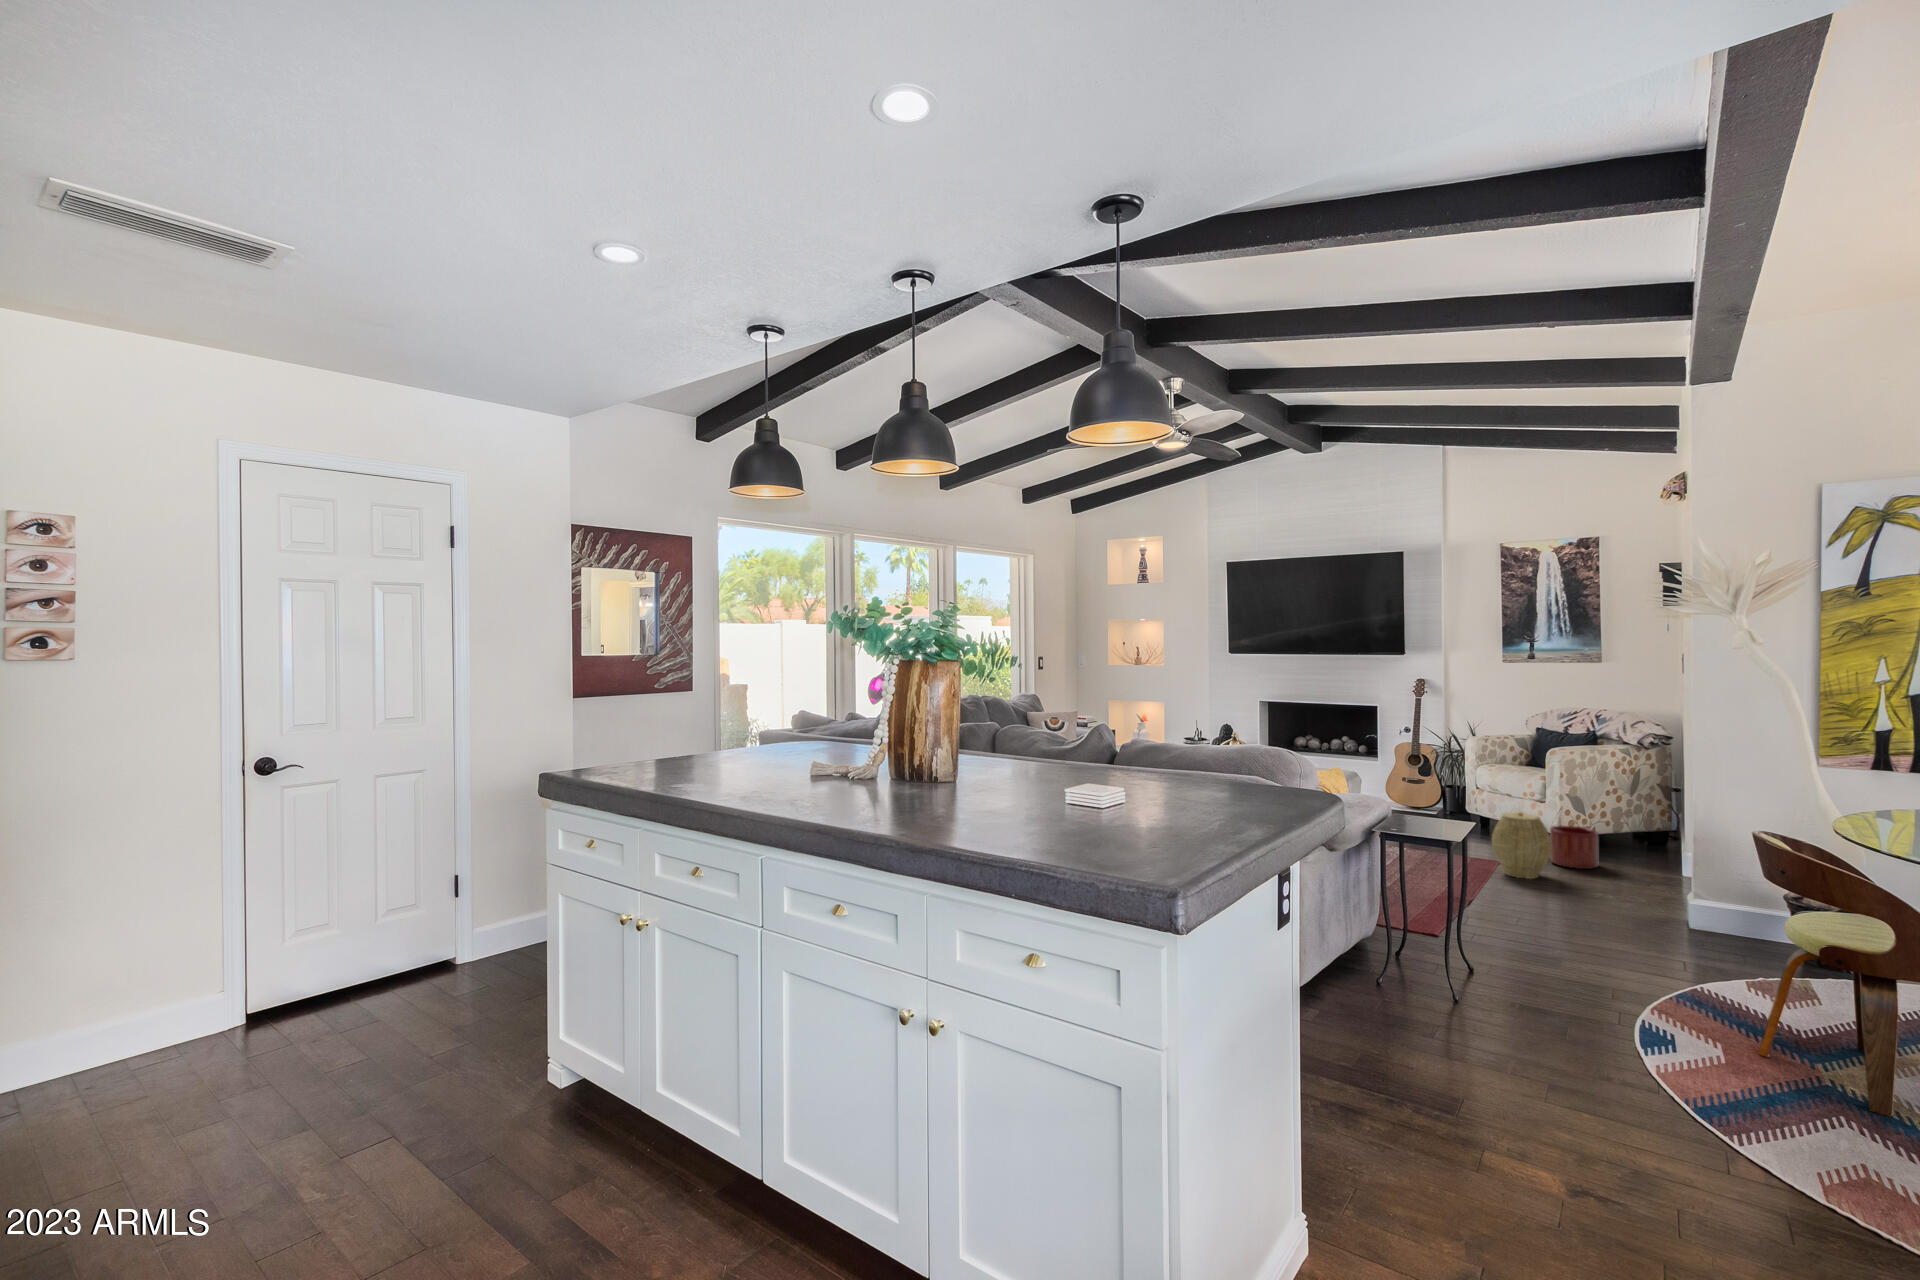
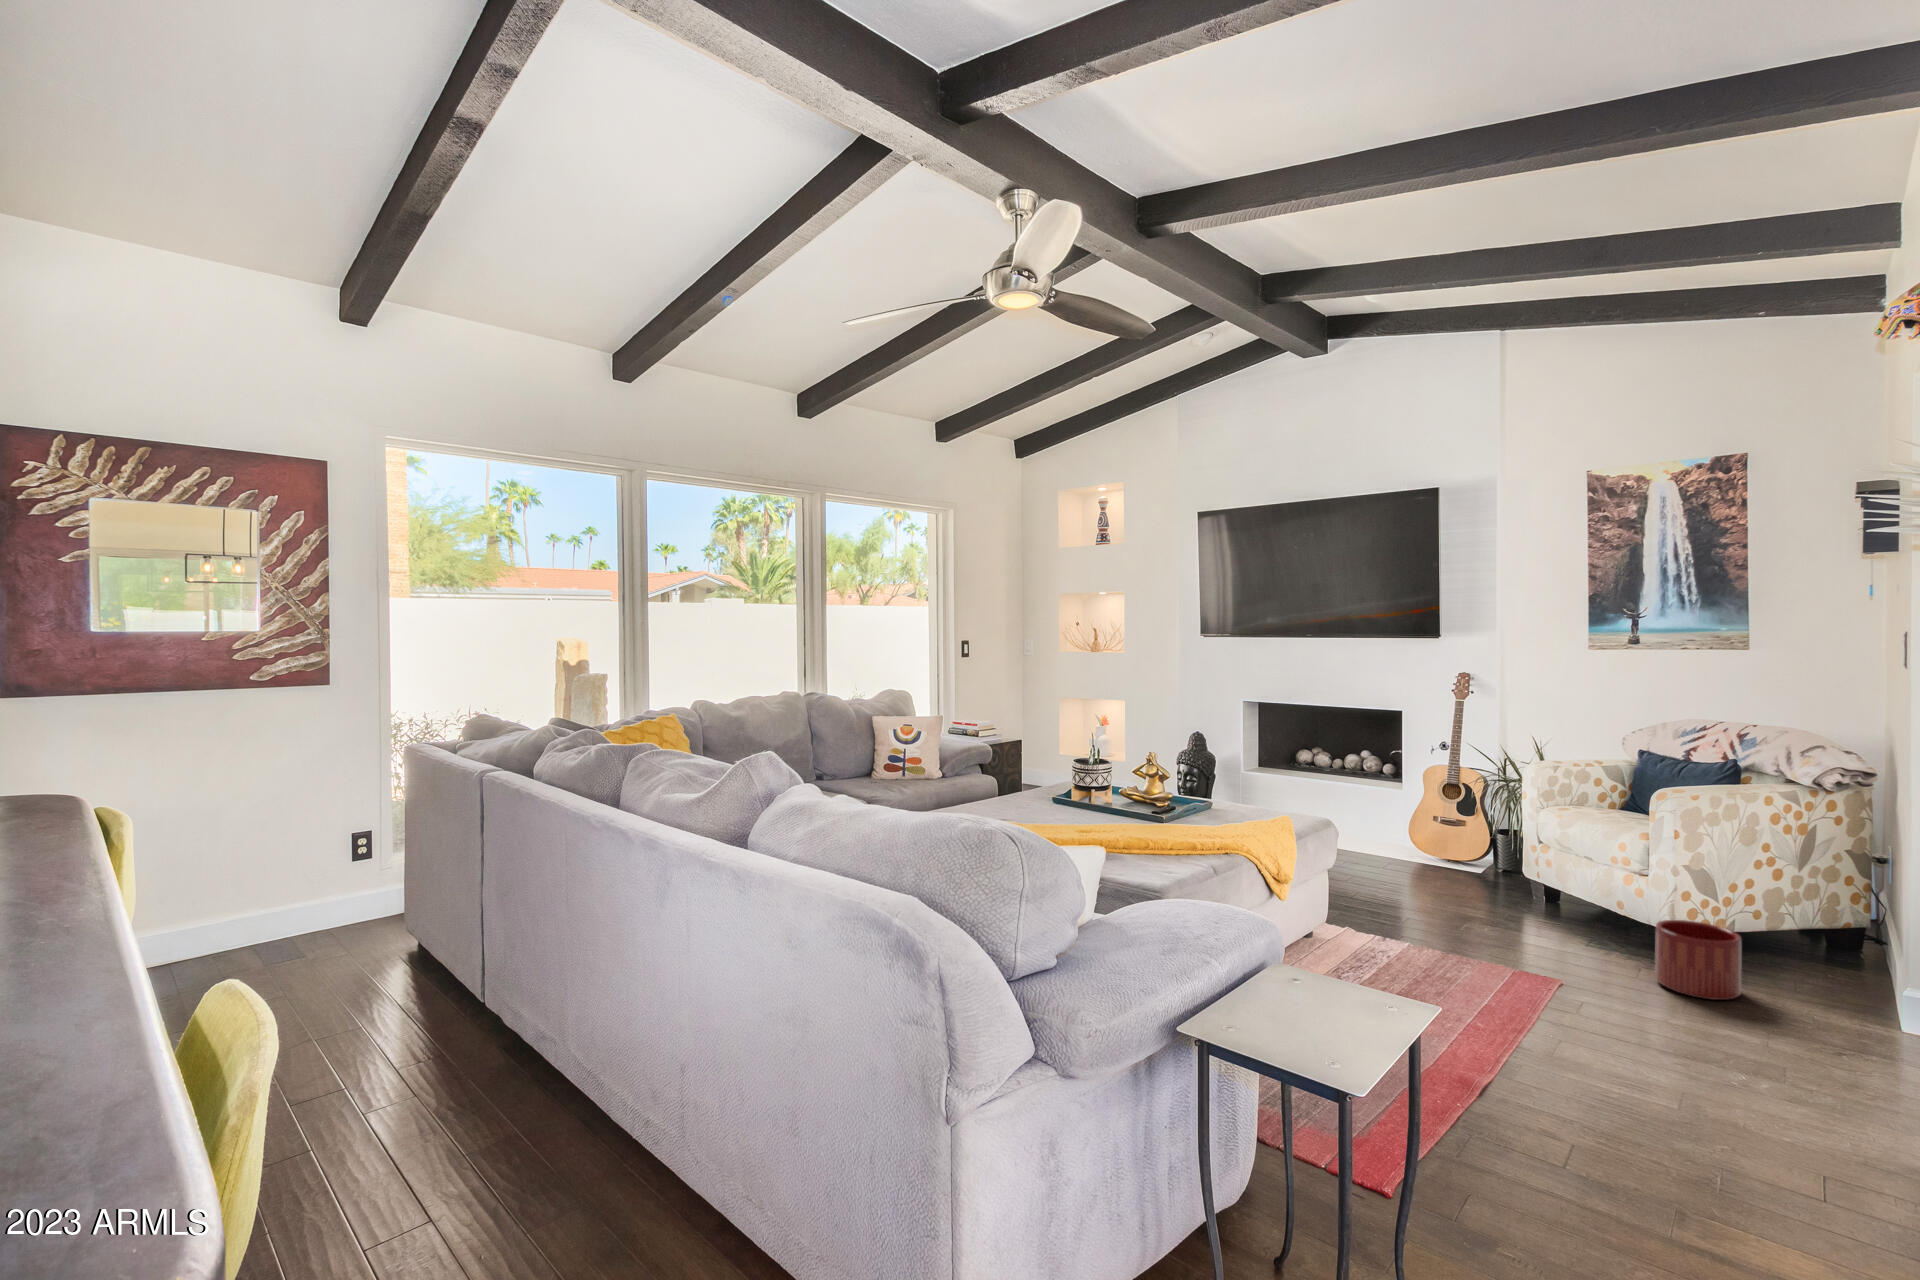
woven basket: present [1492,812,1552,879] -> none [1551,902,1657,1020]

